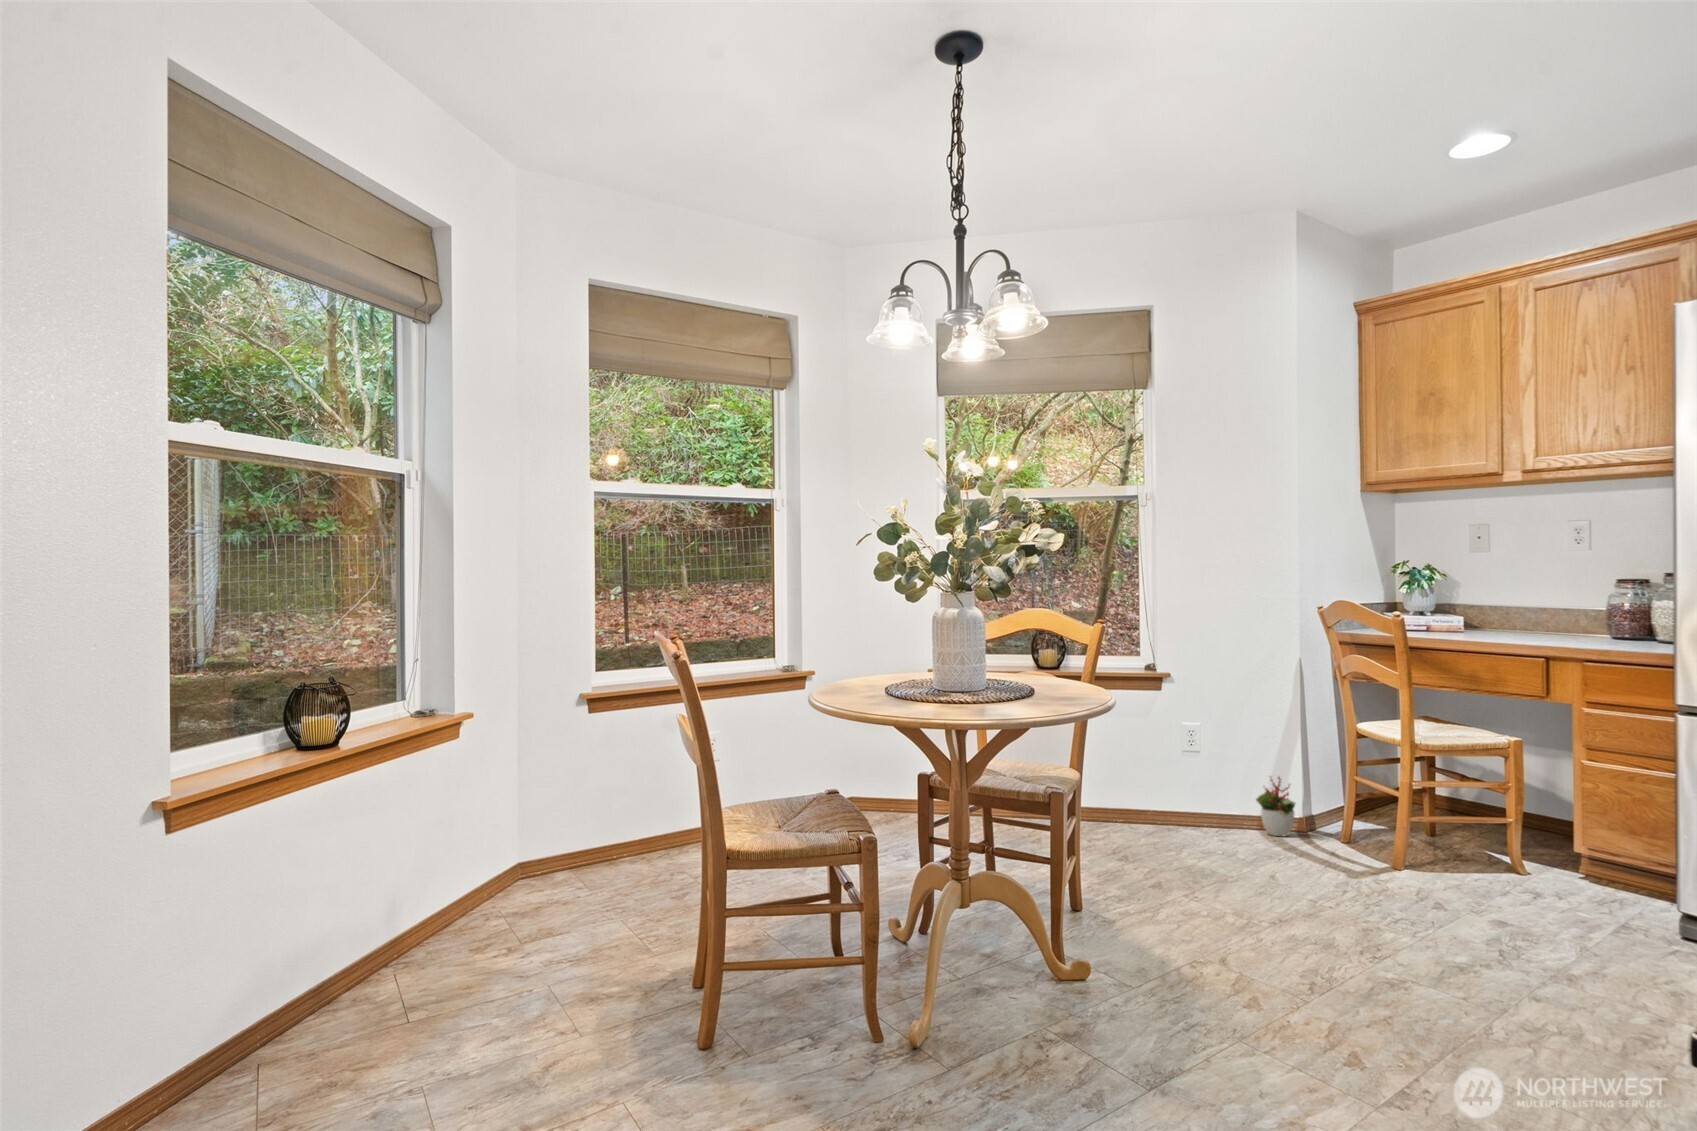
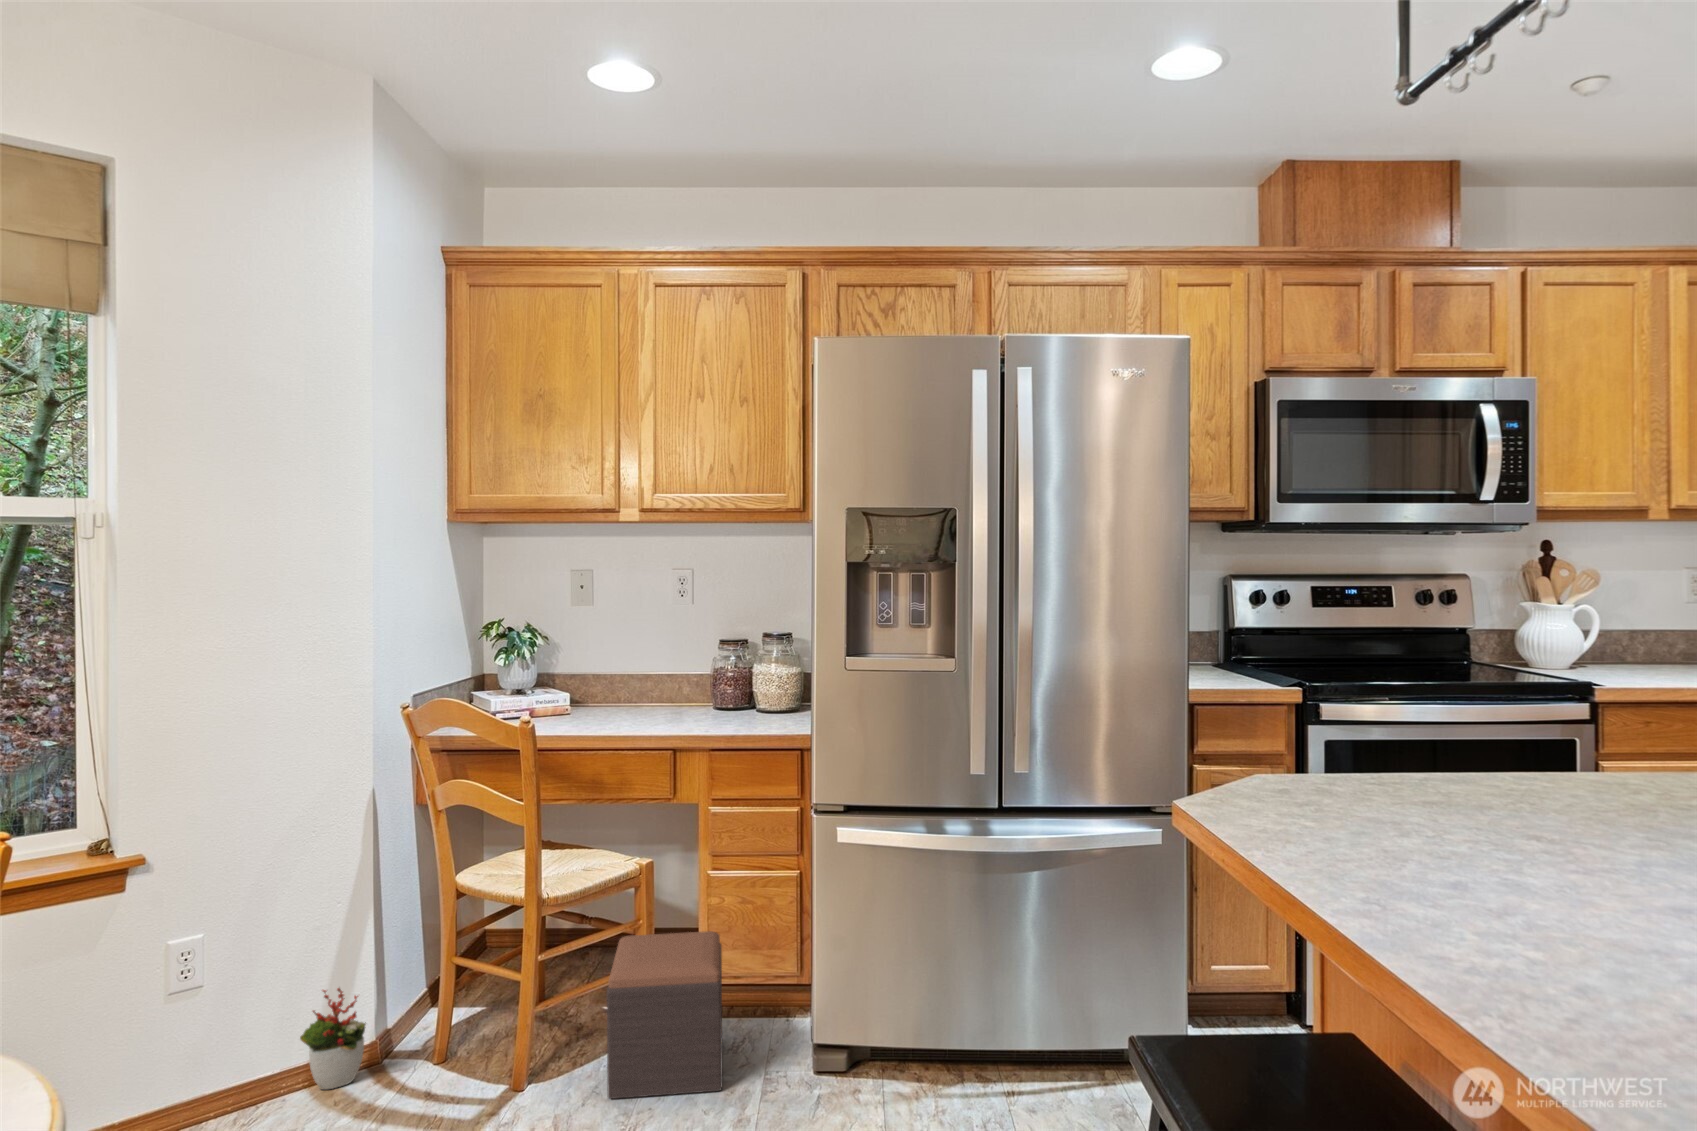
footstool: none [1459,787,1578,909] -> present [607,931,722,1099]

